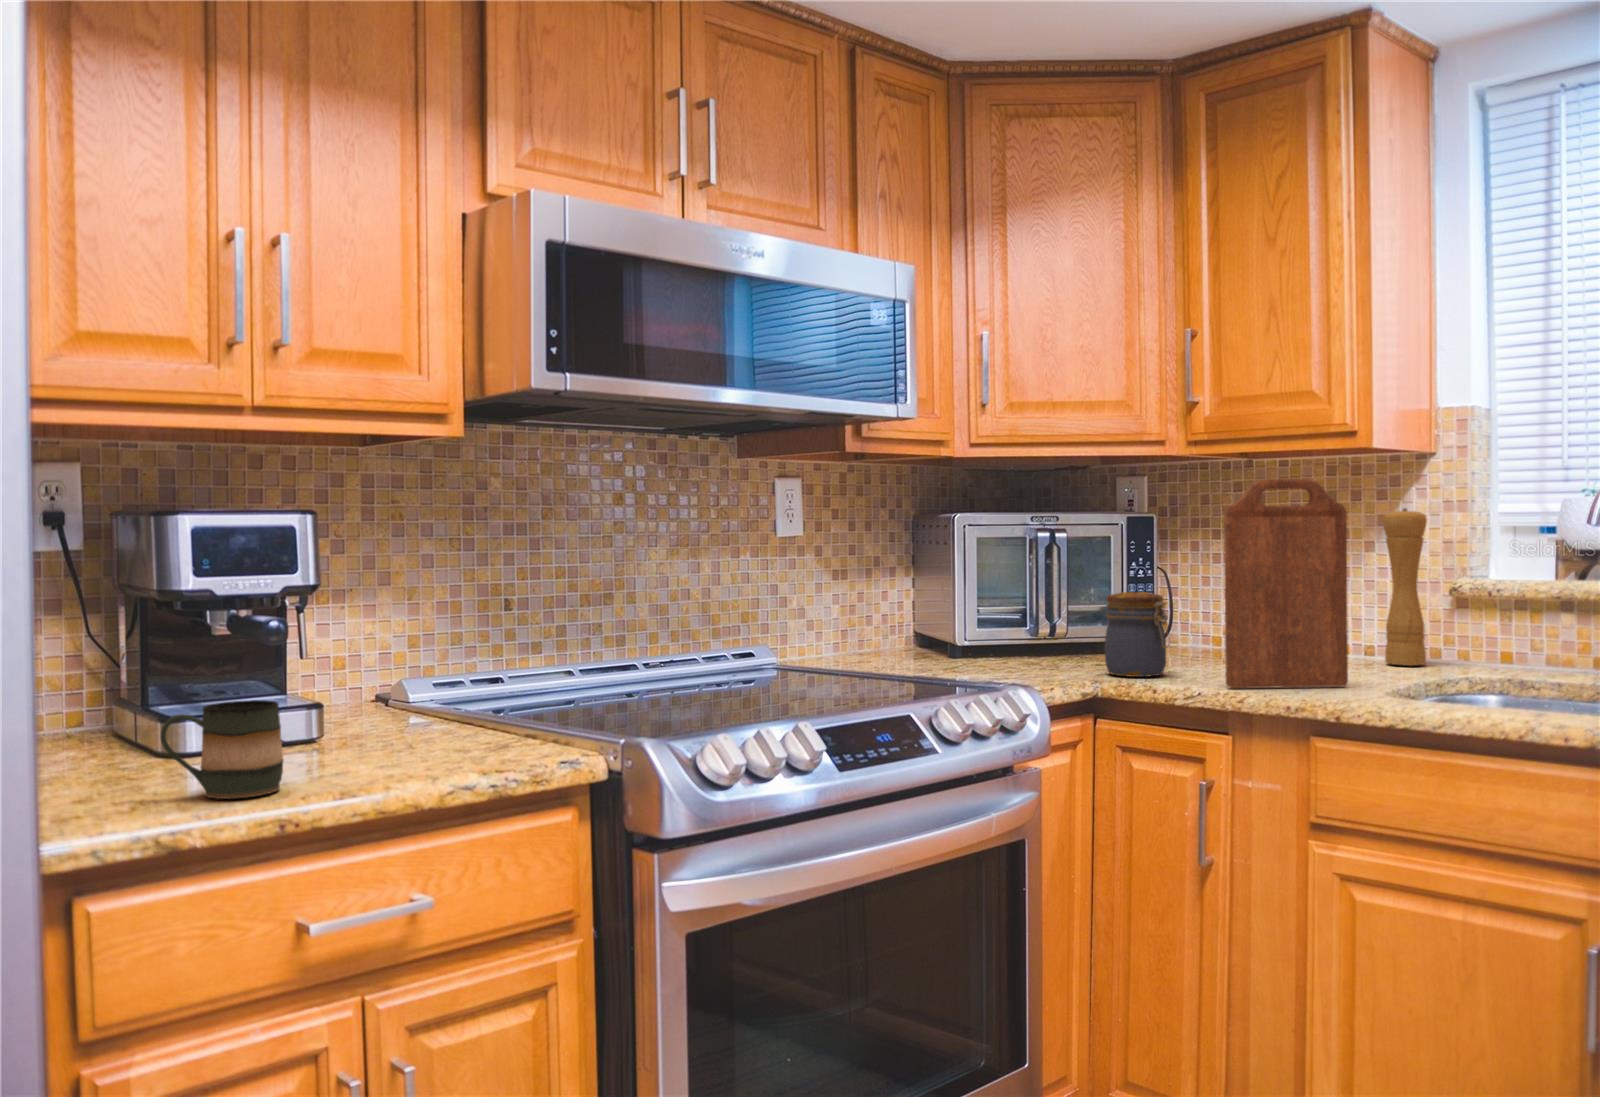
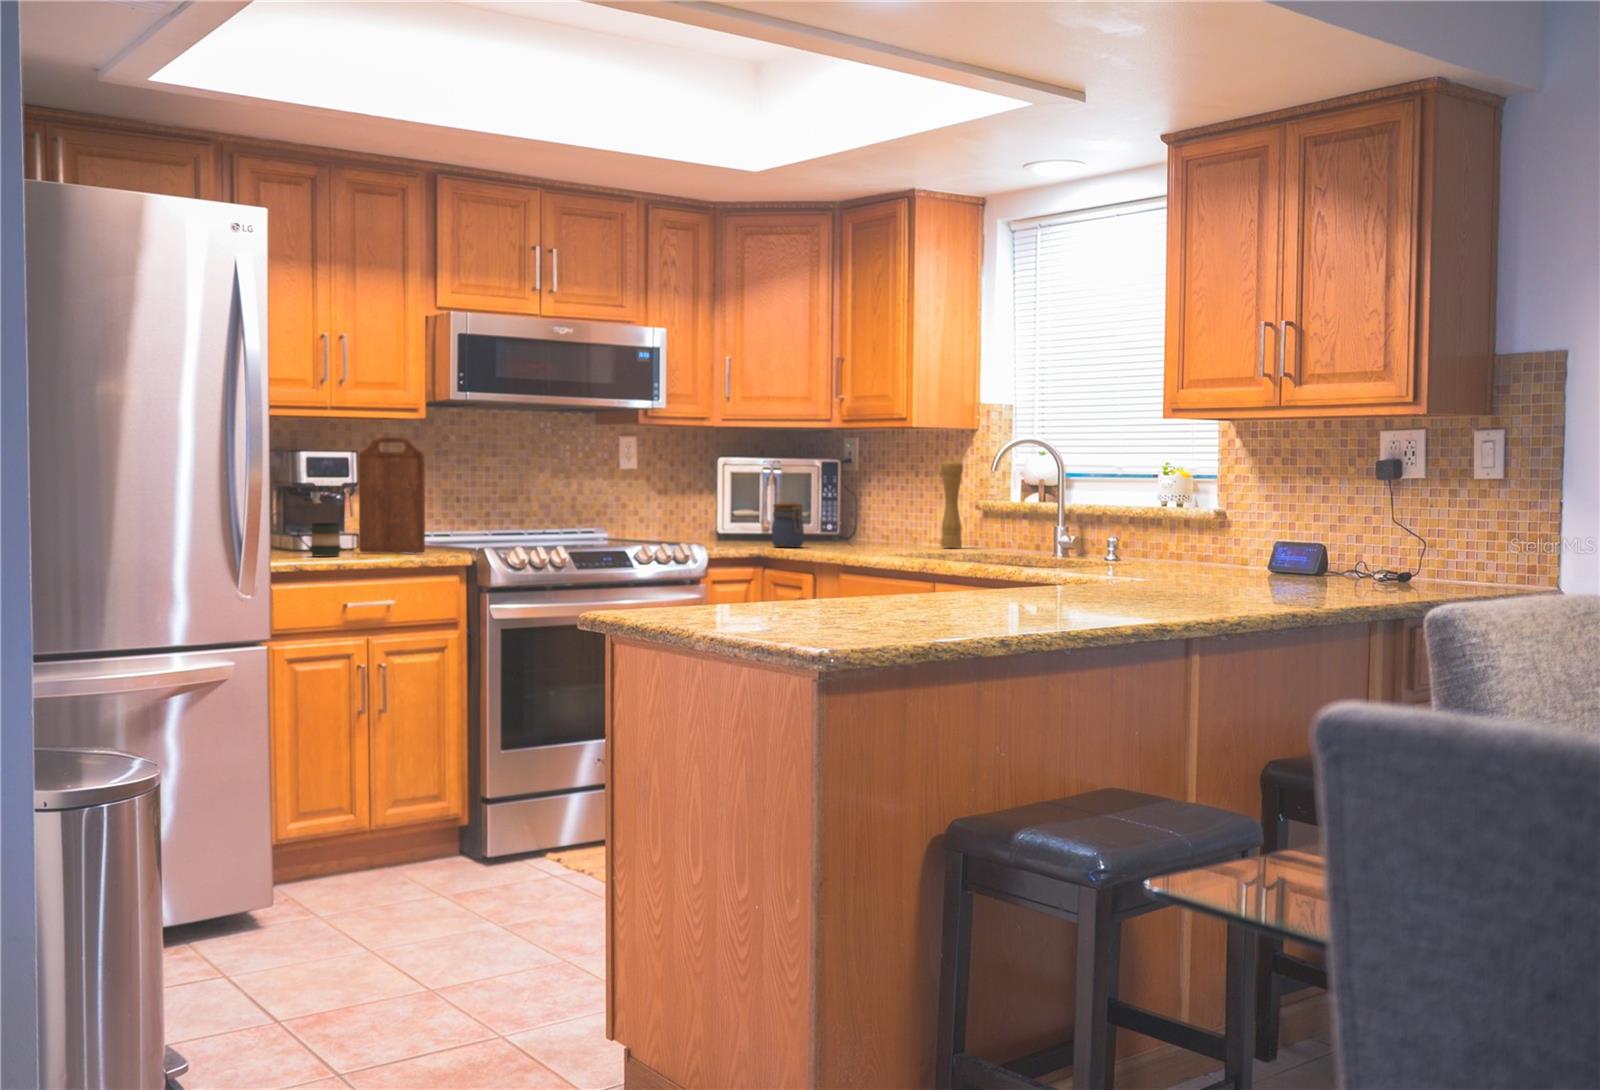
cutting board: present [1224,479,1348,688] -> present [359,437,425,553]

